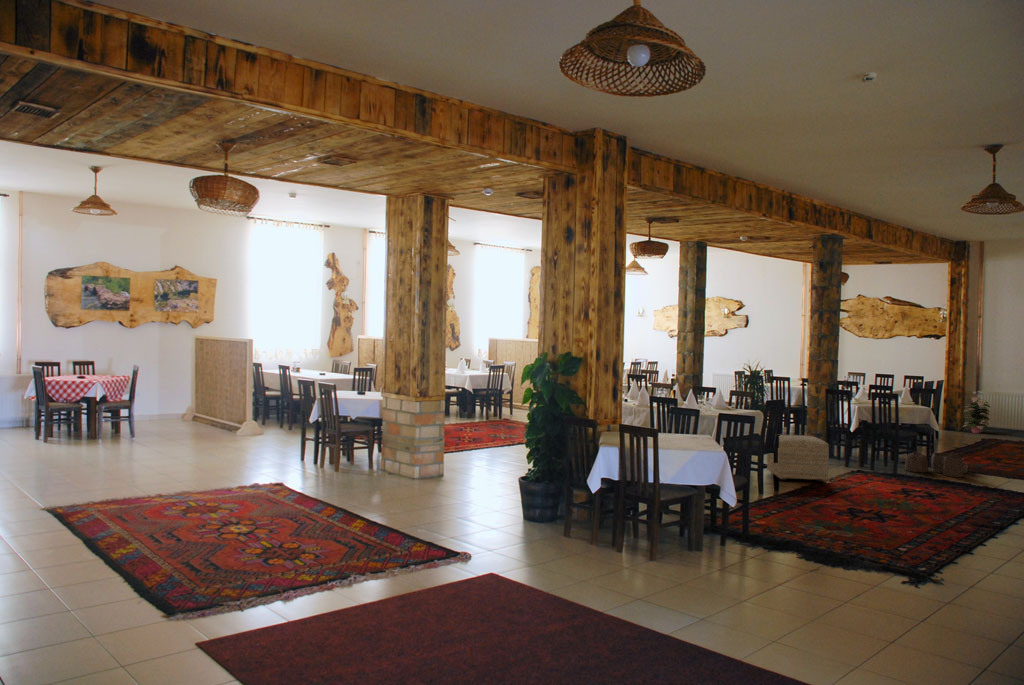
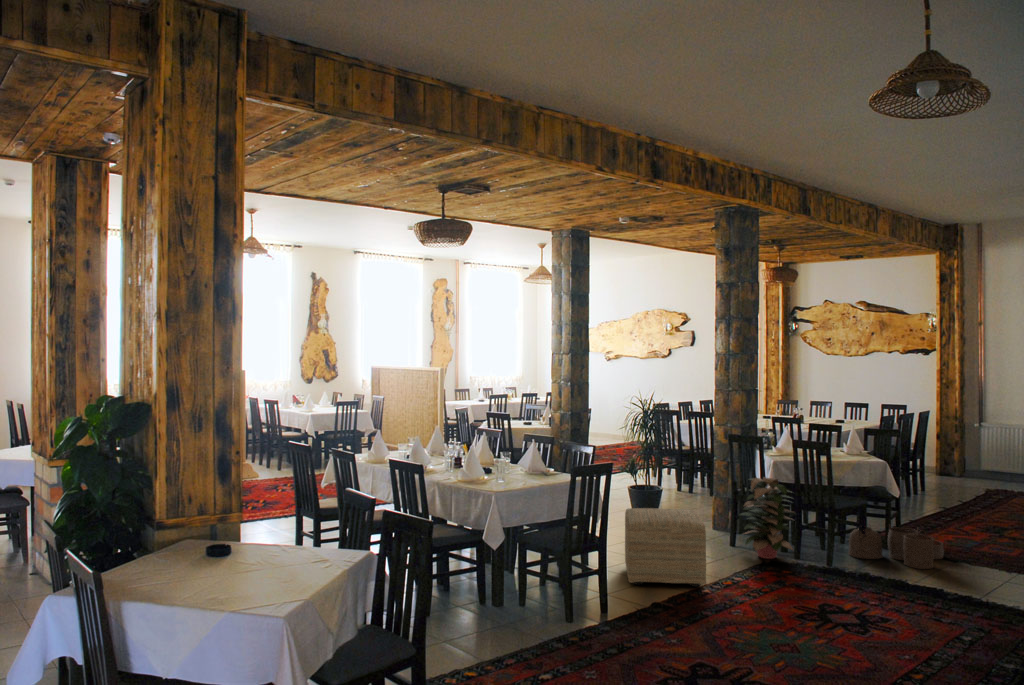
decorative plant: present [963,397,990,433] -> present [740,477,793,559]

